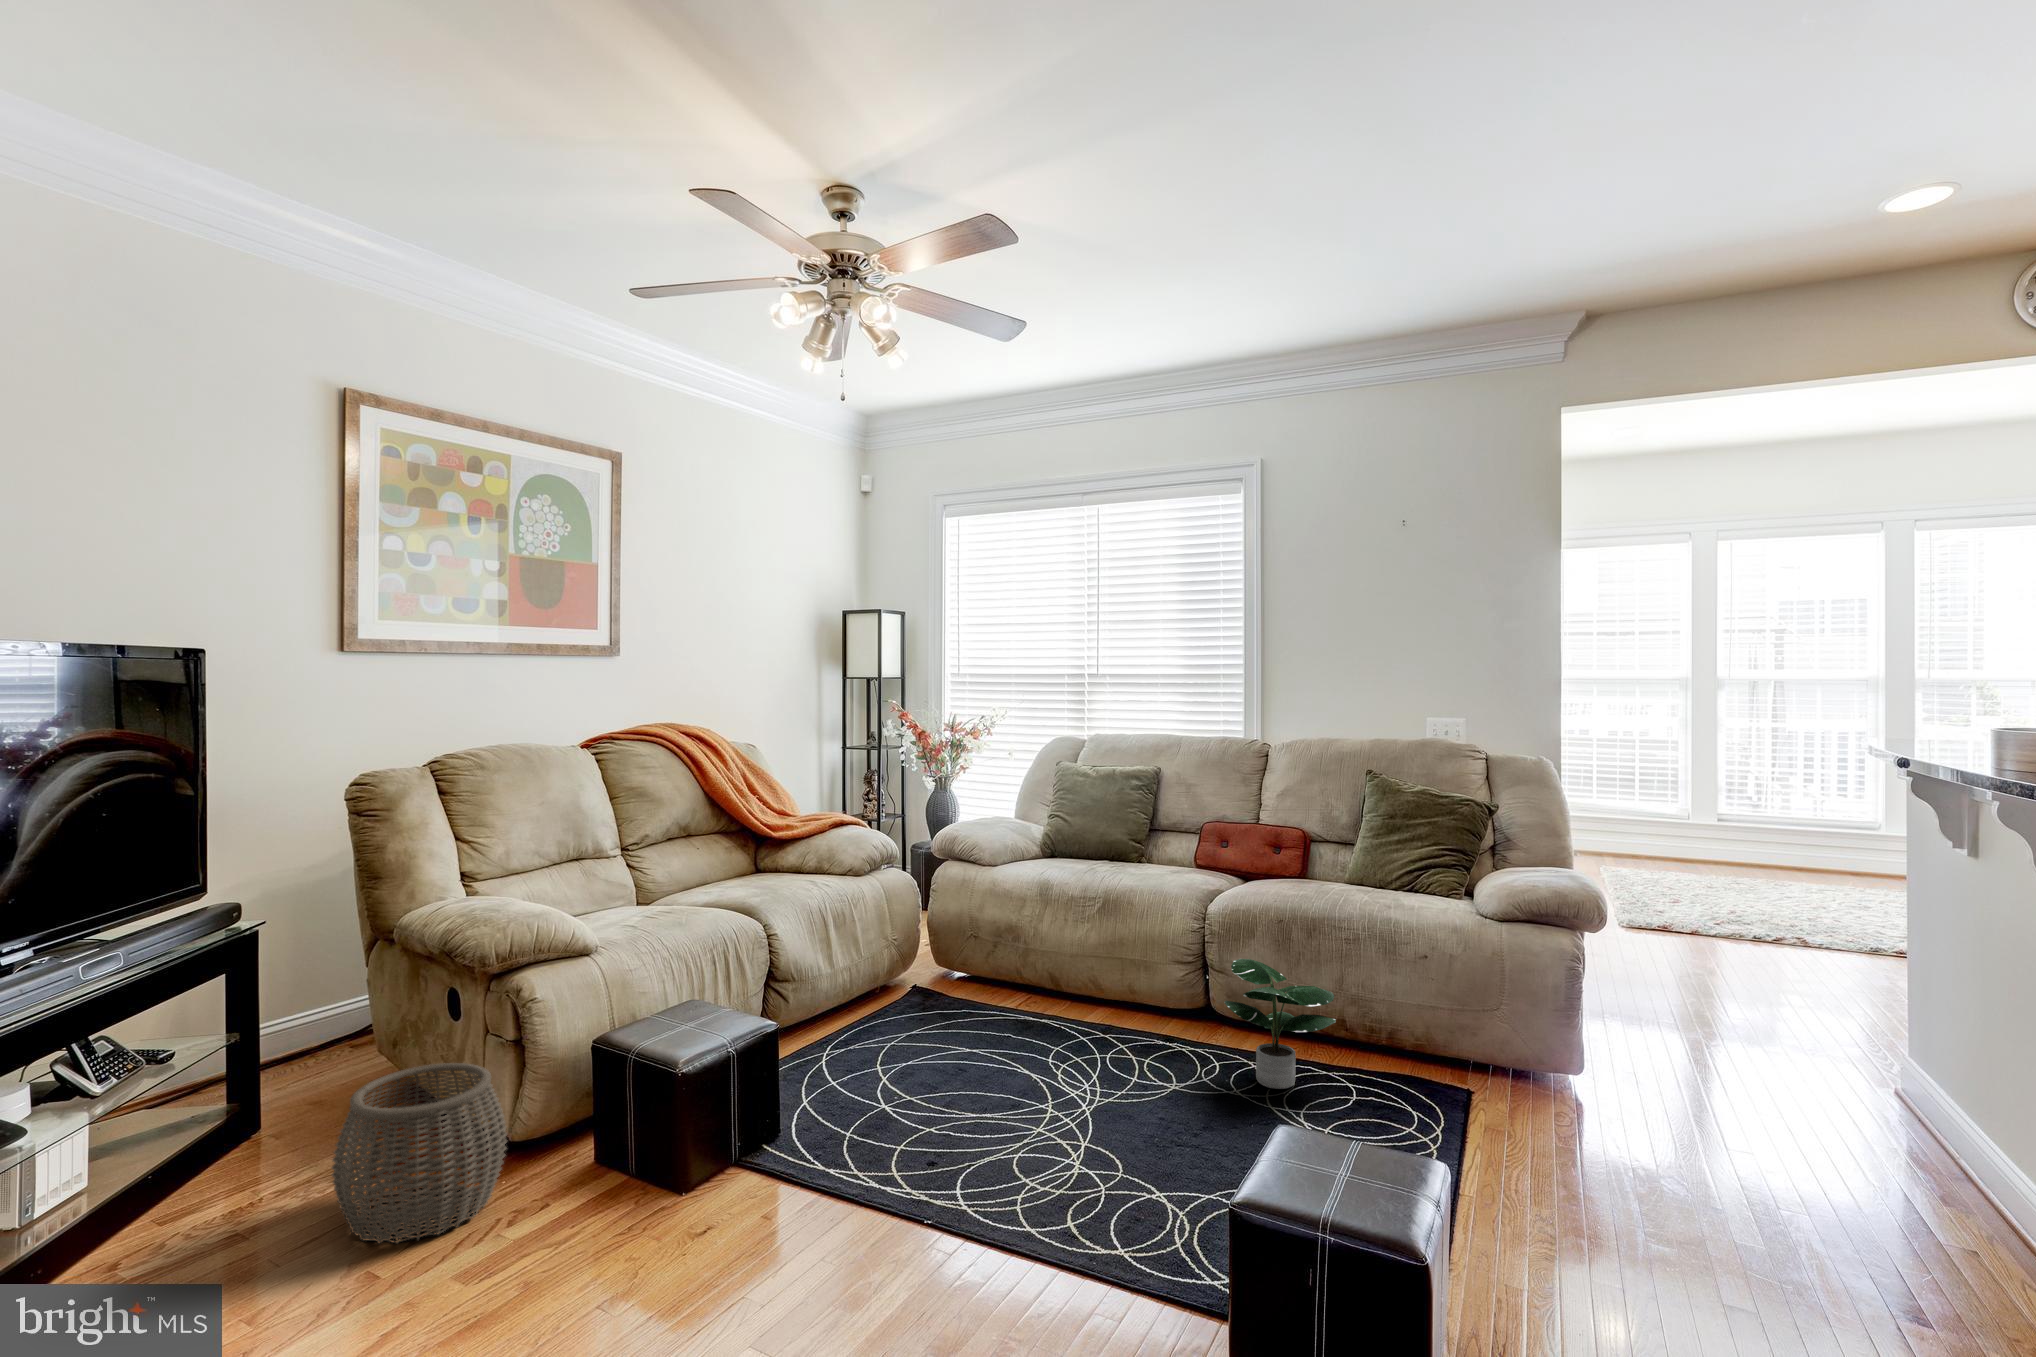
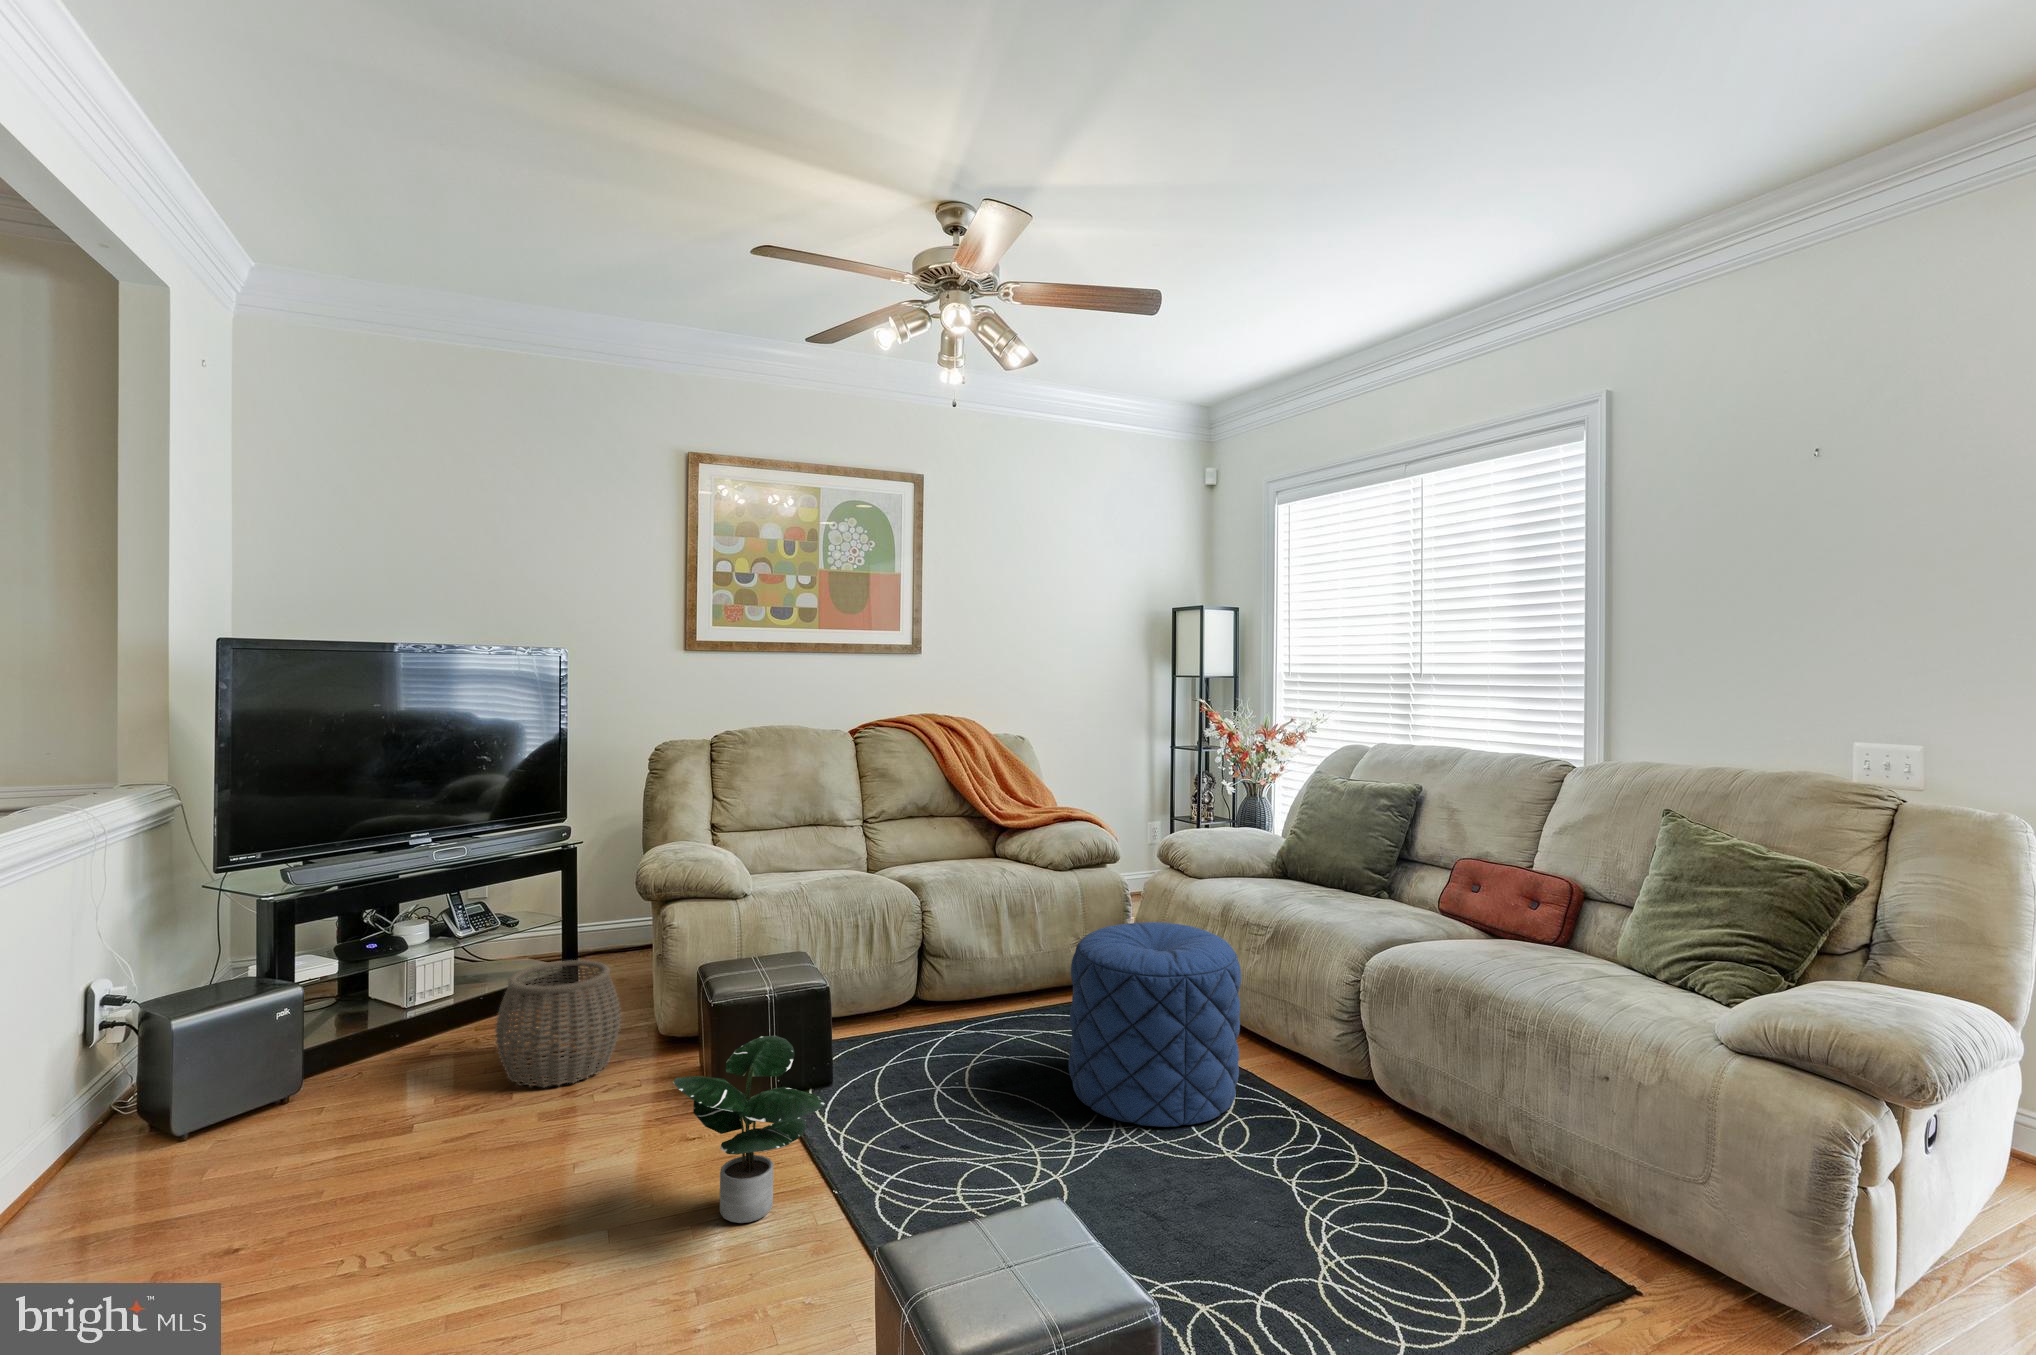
pouf: none [986,905,1140,1085] -> present [1069,922,1241,1127]
potted plant: present [1224,959,1336,1089] -> present [673,1036,825,1223]

